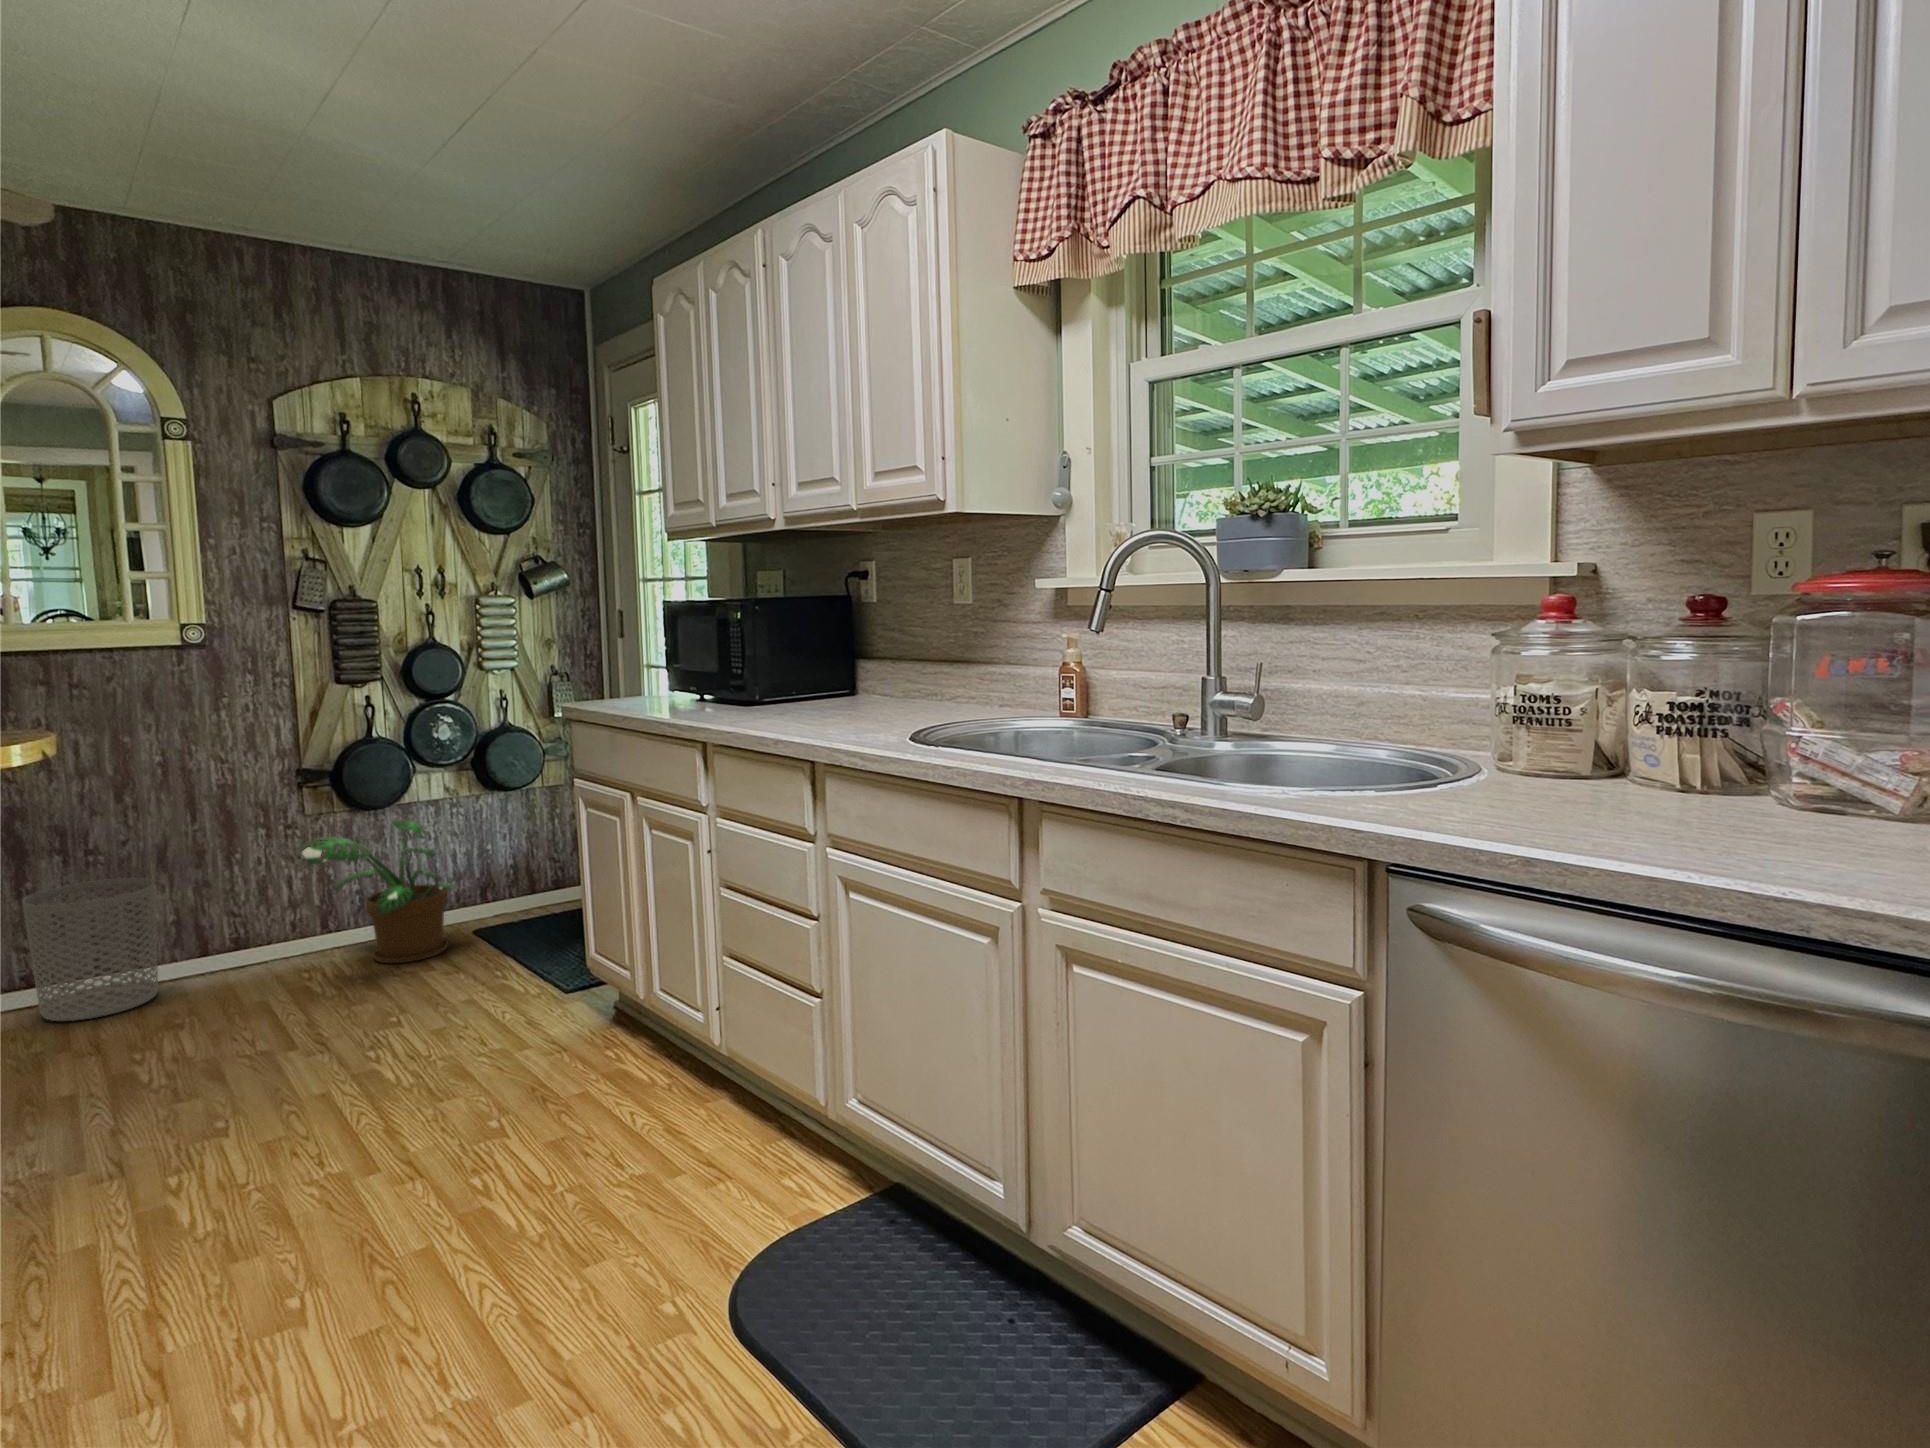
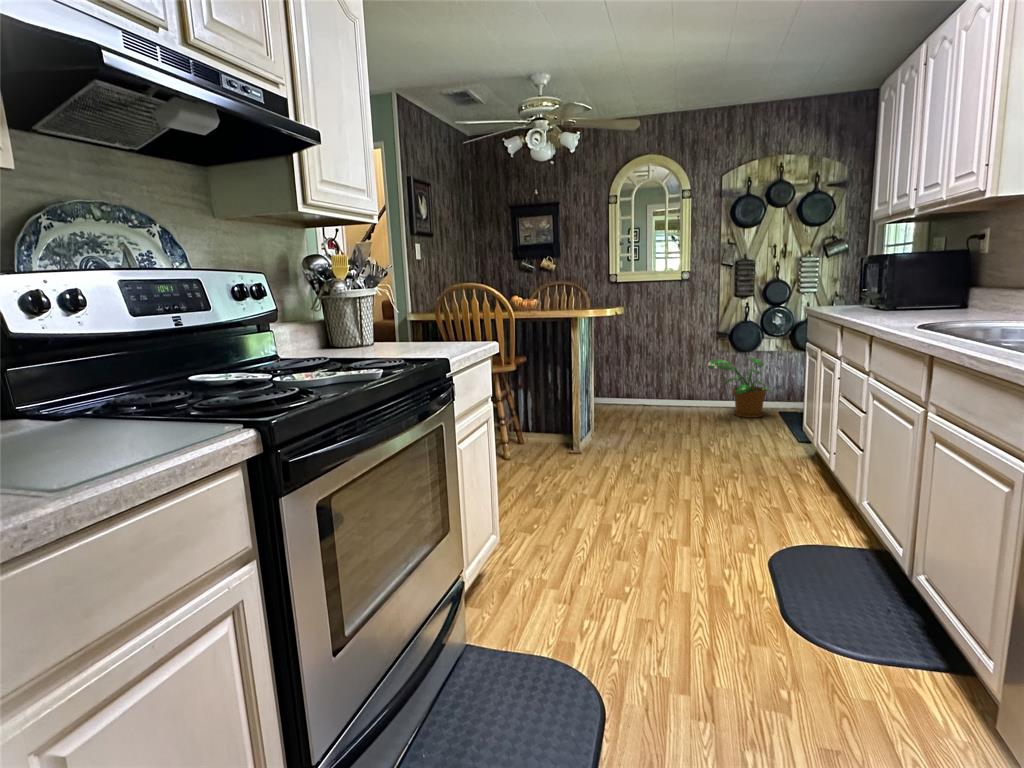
waste bin: present [22,878,158,1021] -> none [628,365,665,411]

